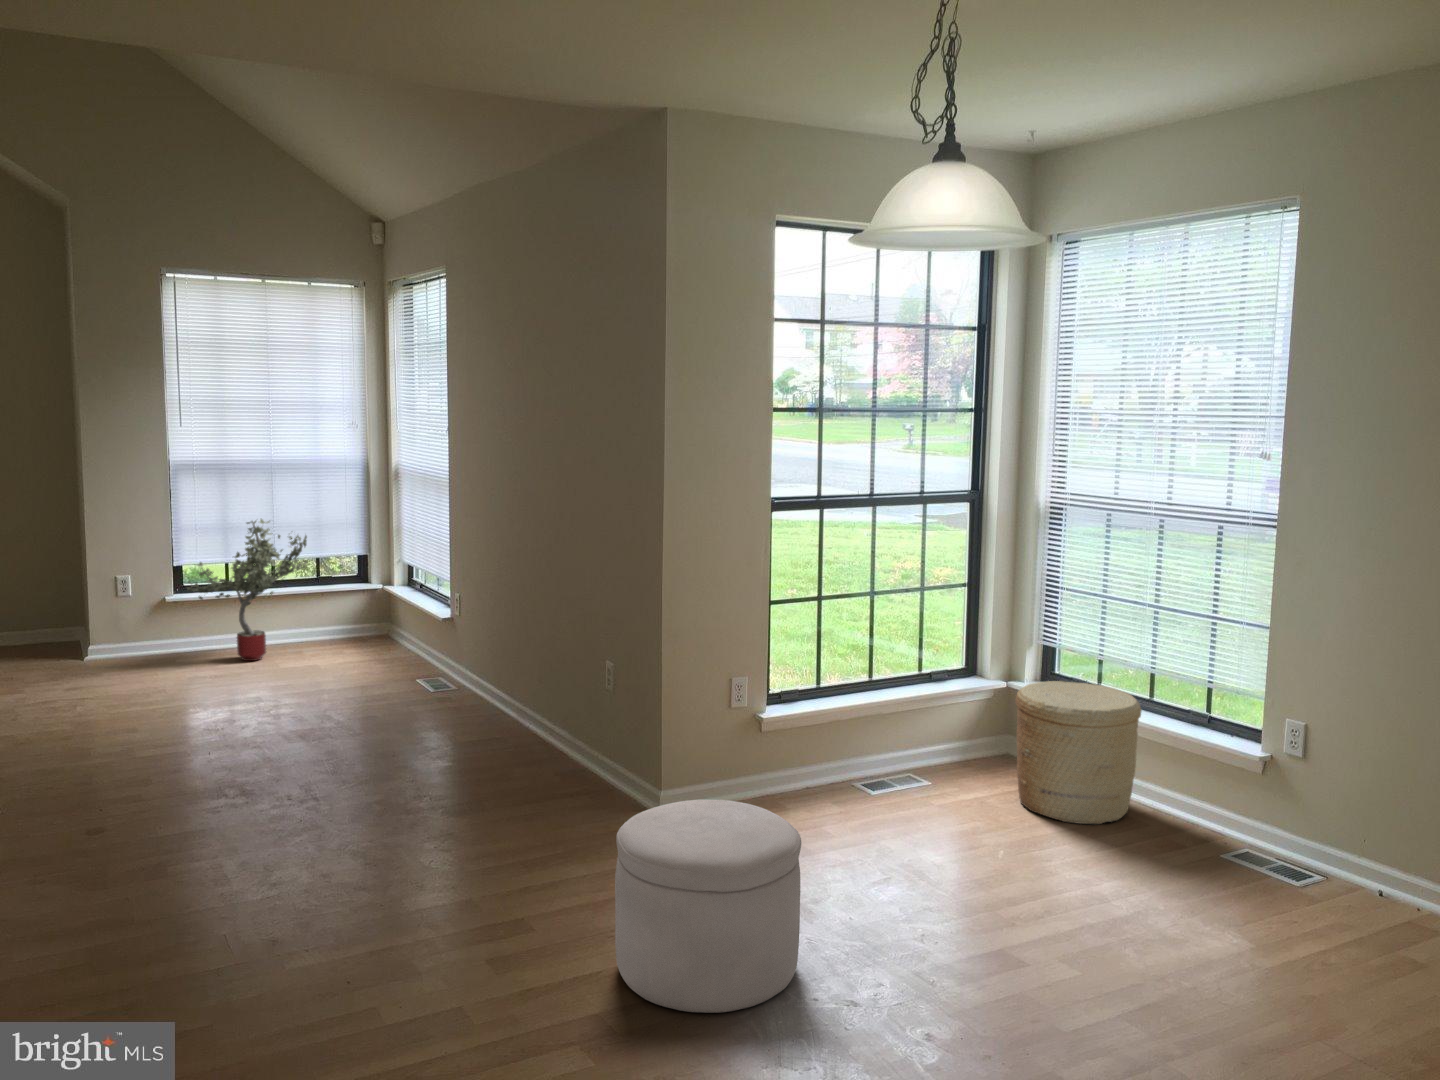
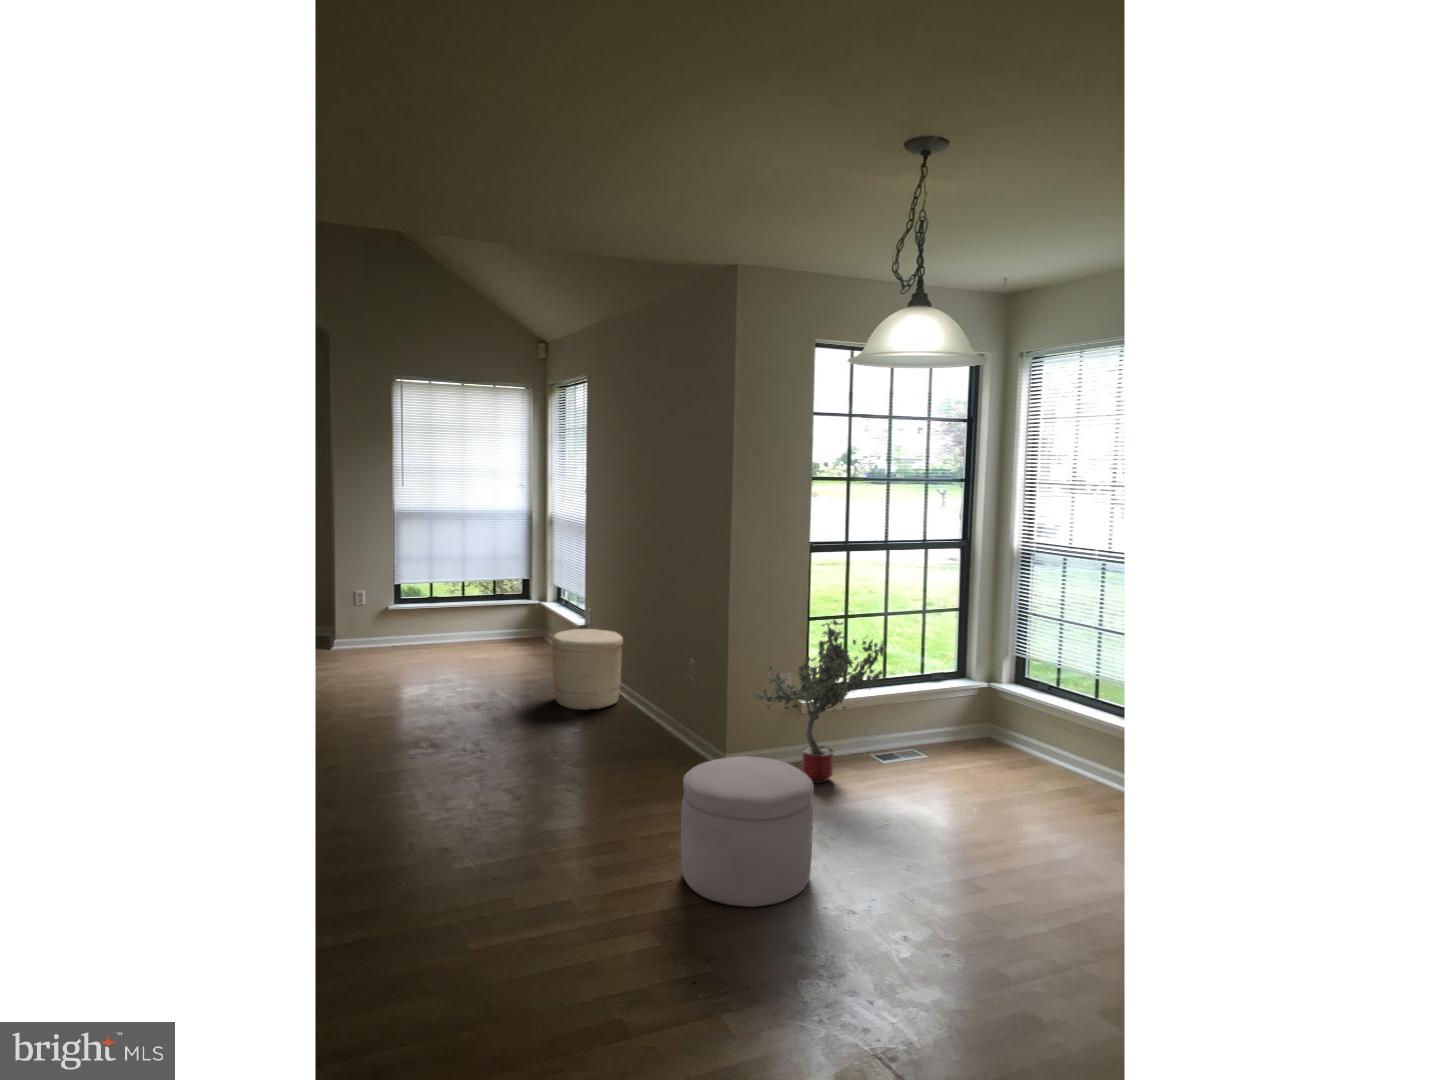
potted tree: present [187,519,307,661] -> present [755,620,884,783]
woven basket: present [1015,681,1142,824] -> present [552,629,623,710]

